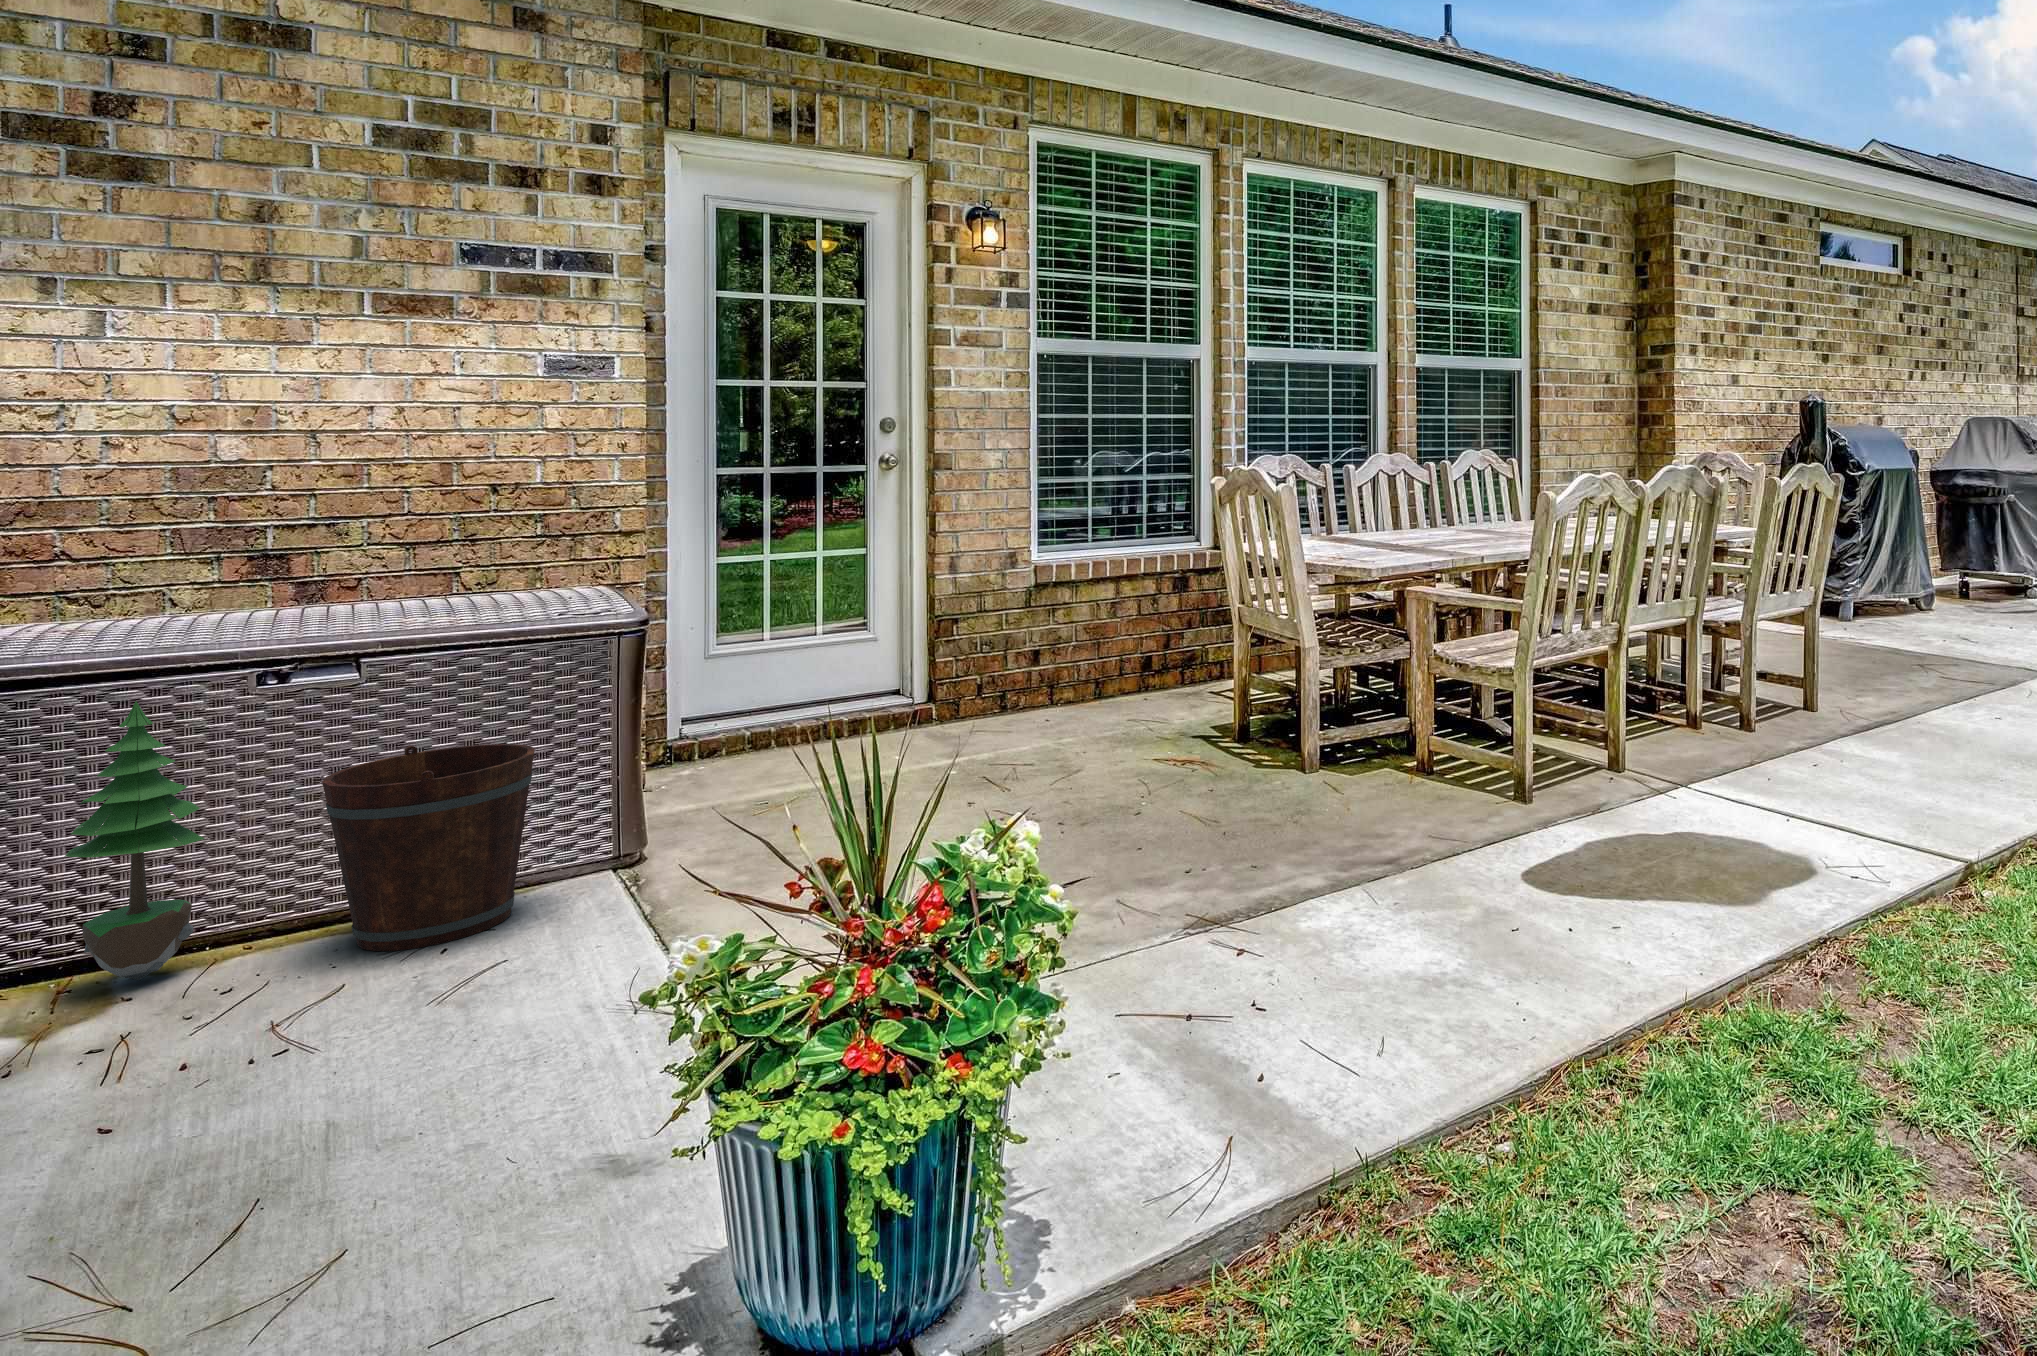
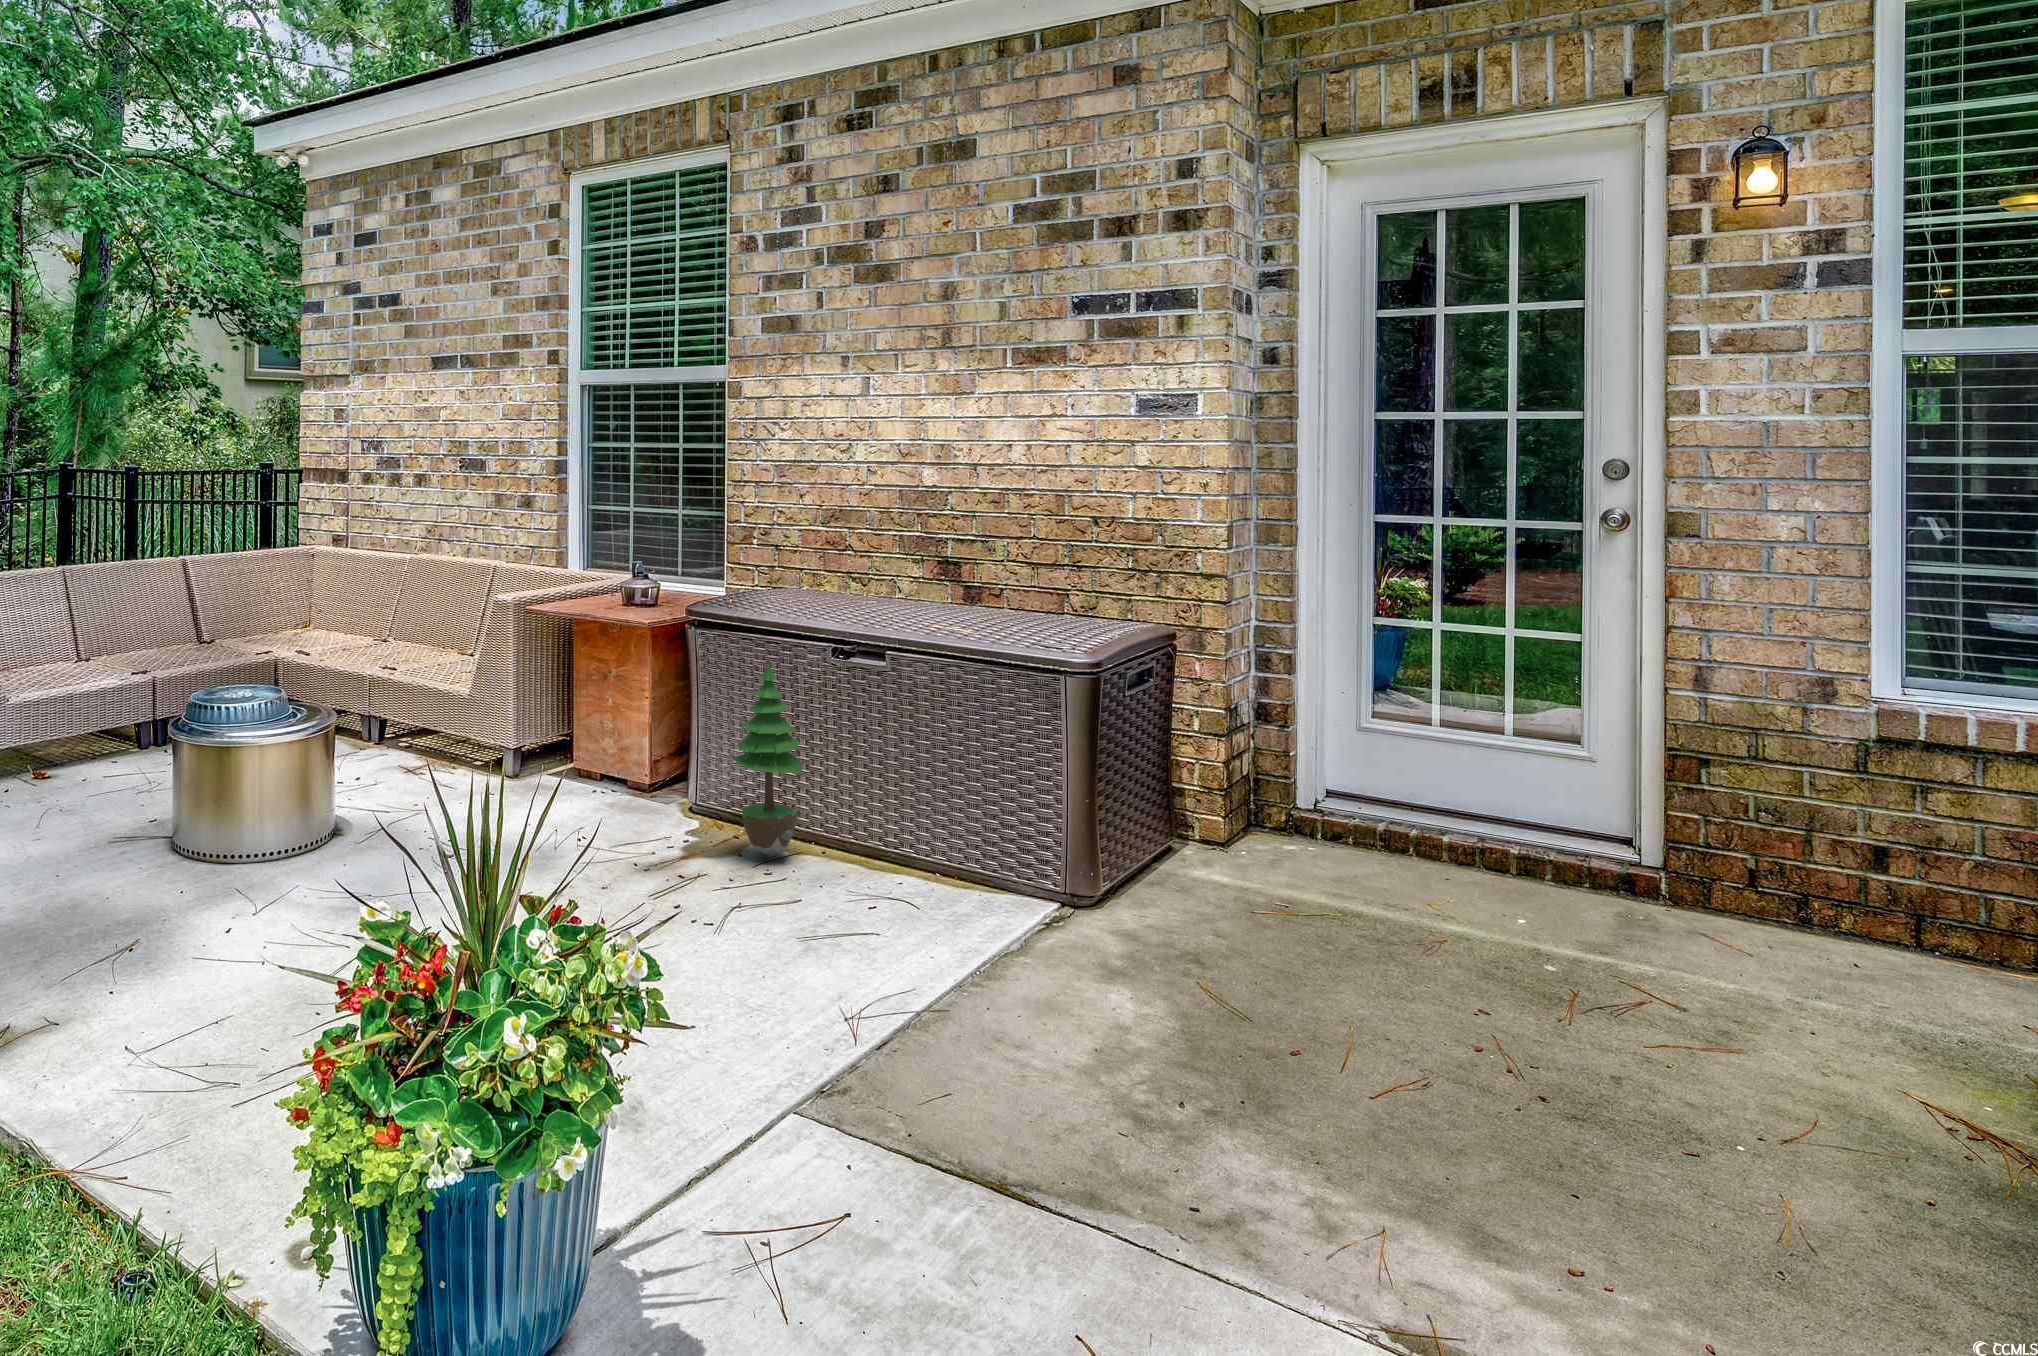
bucket: present [322,744,535,951] -> none [835,743,983,925]

